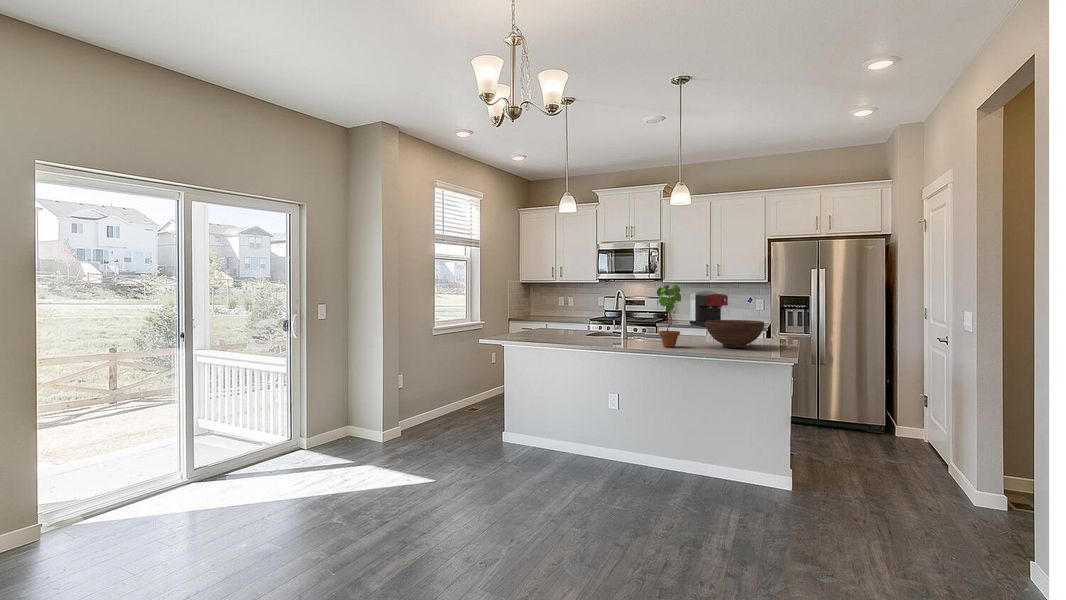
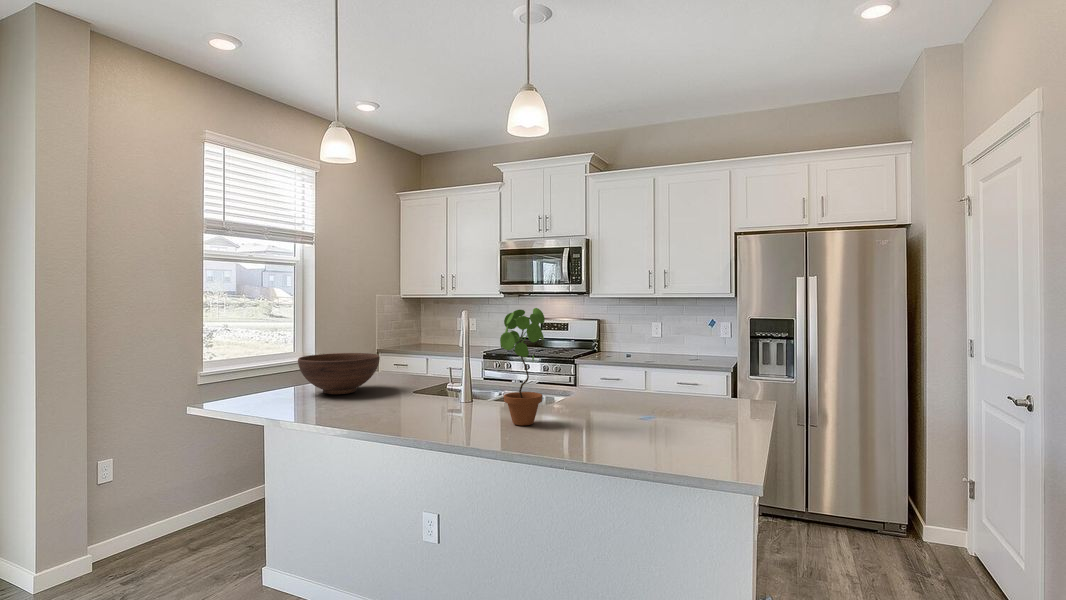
coffee maker: present [690,291,728,327] -> none [625,309,677,363]
fruit bowl: present [705,320,764,348] -> present [298,353,380,394]

